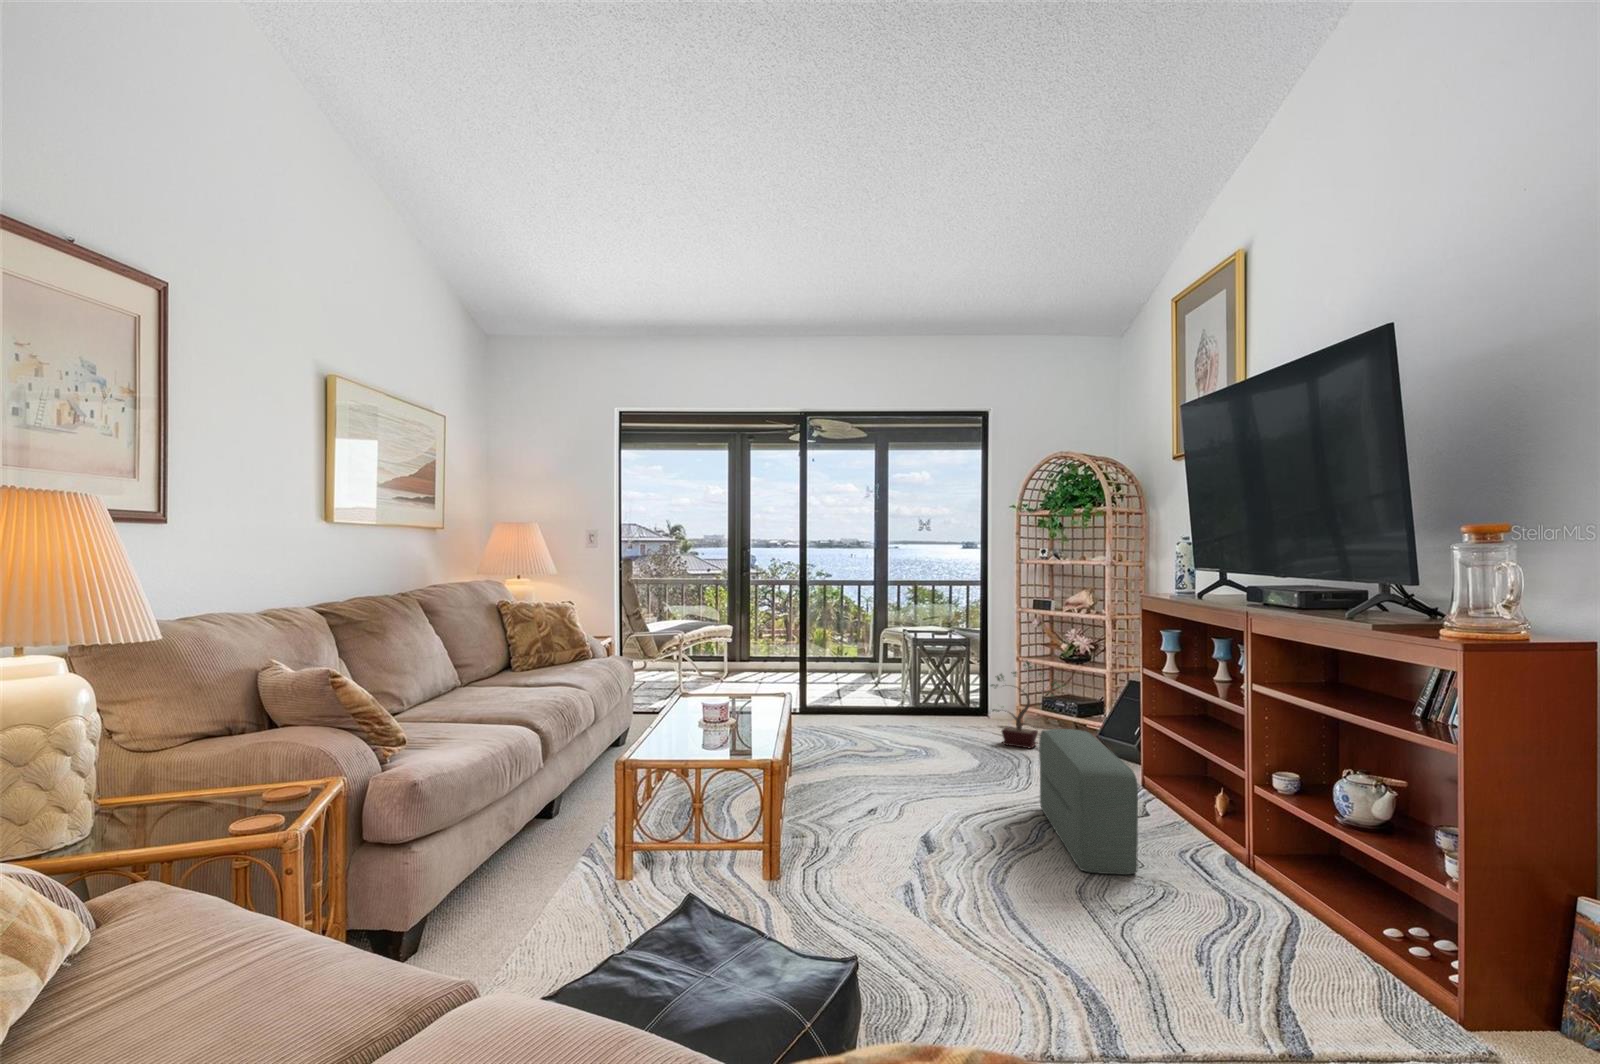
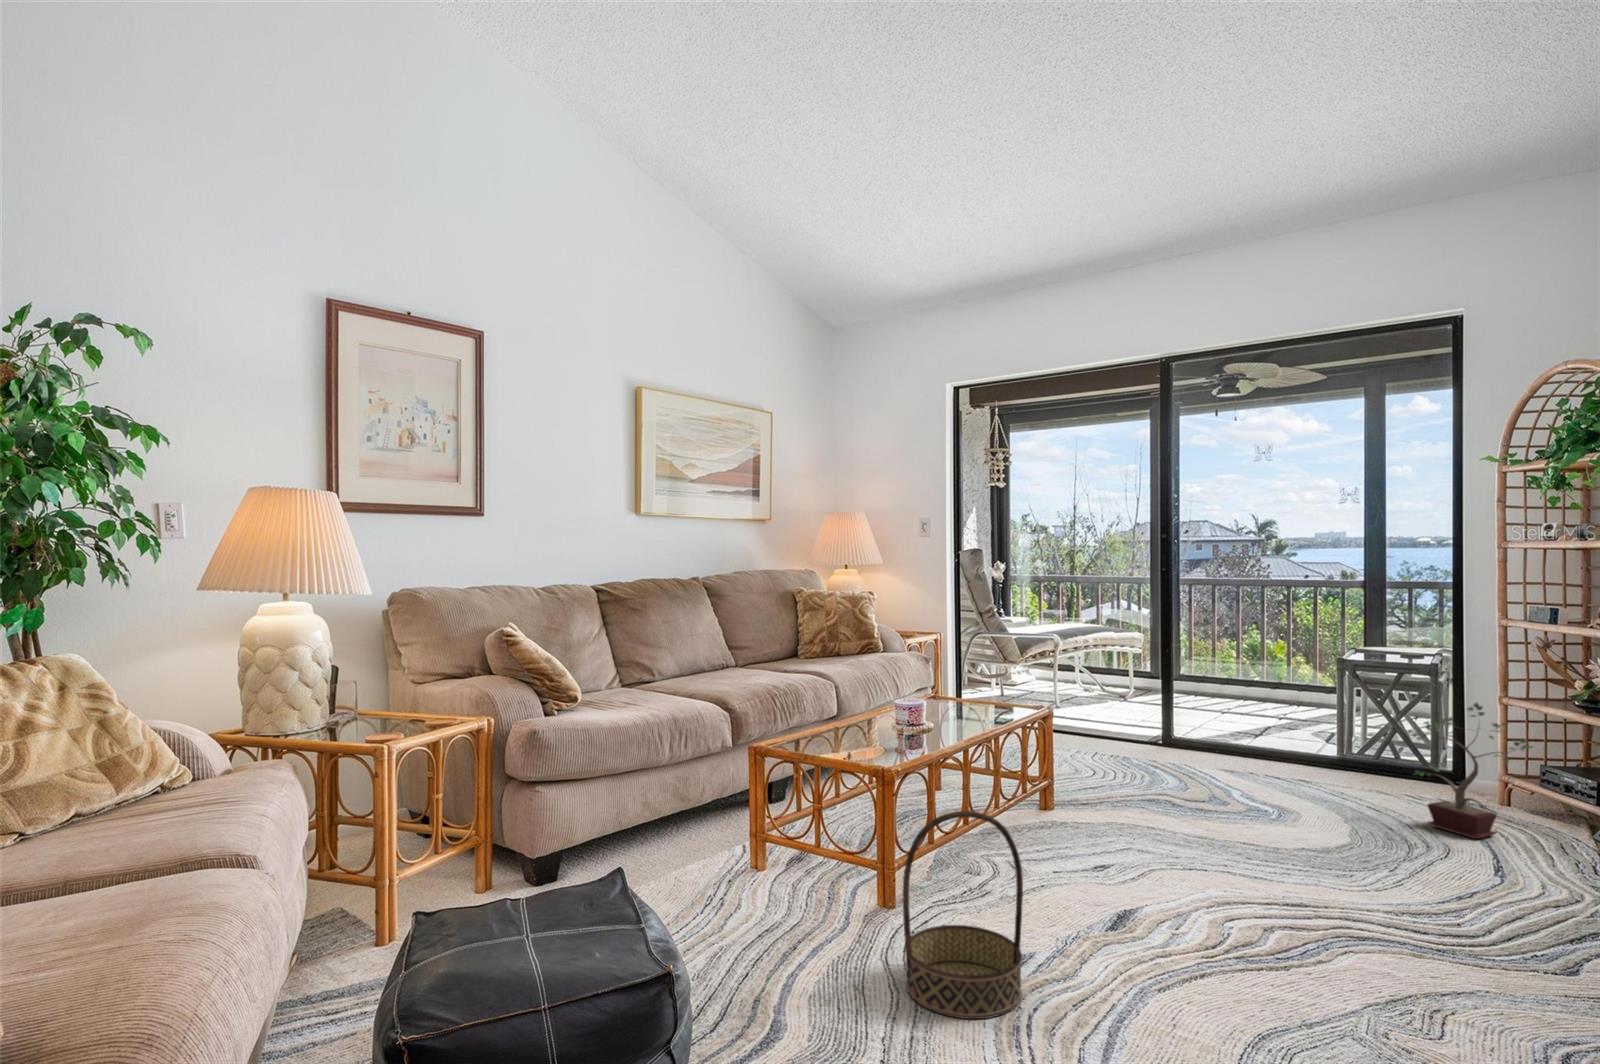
pouf: present [1039,729,1138,875] -> none [1304,798,1447,1028]
basket: none [851,781,947,956] -> present [903,811,1023,1019]

